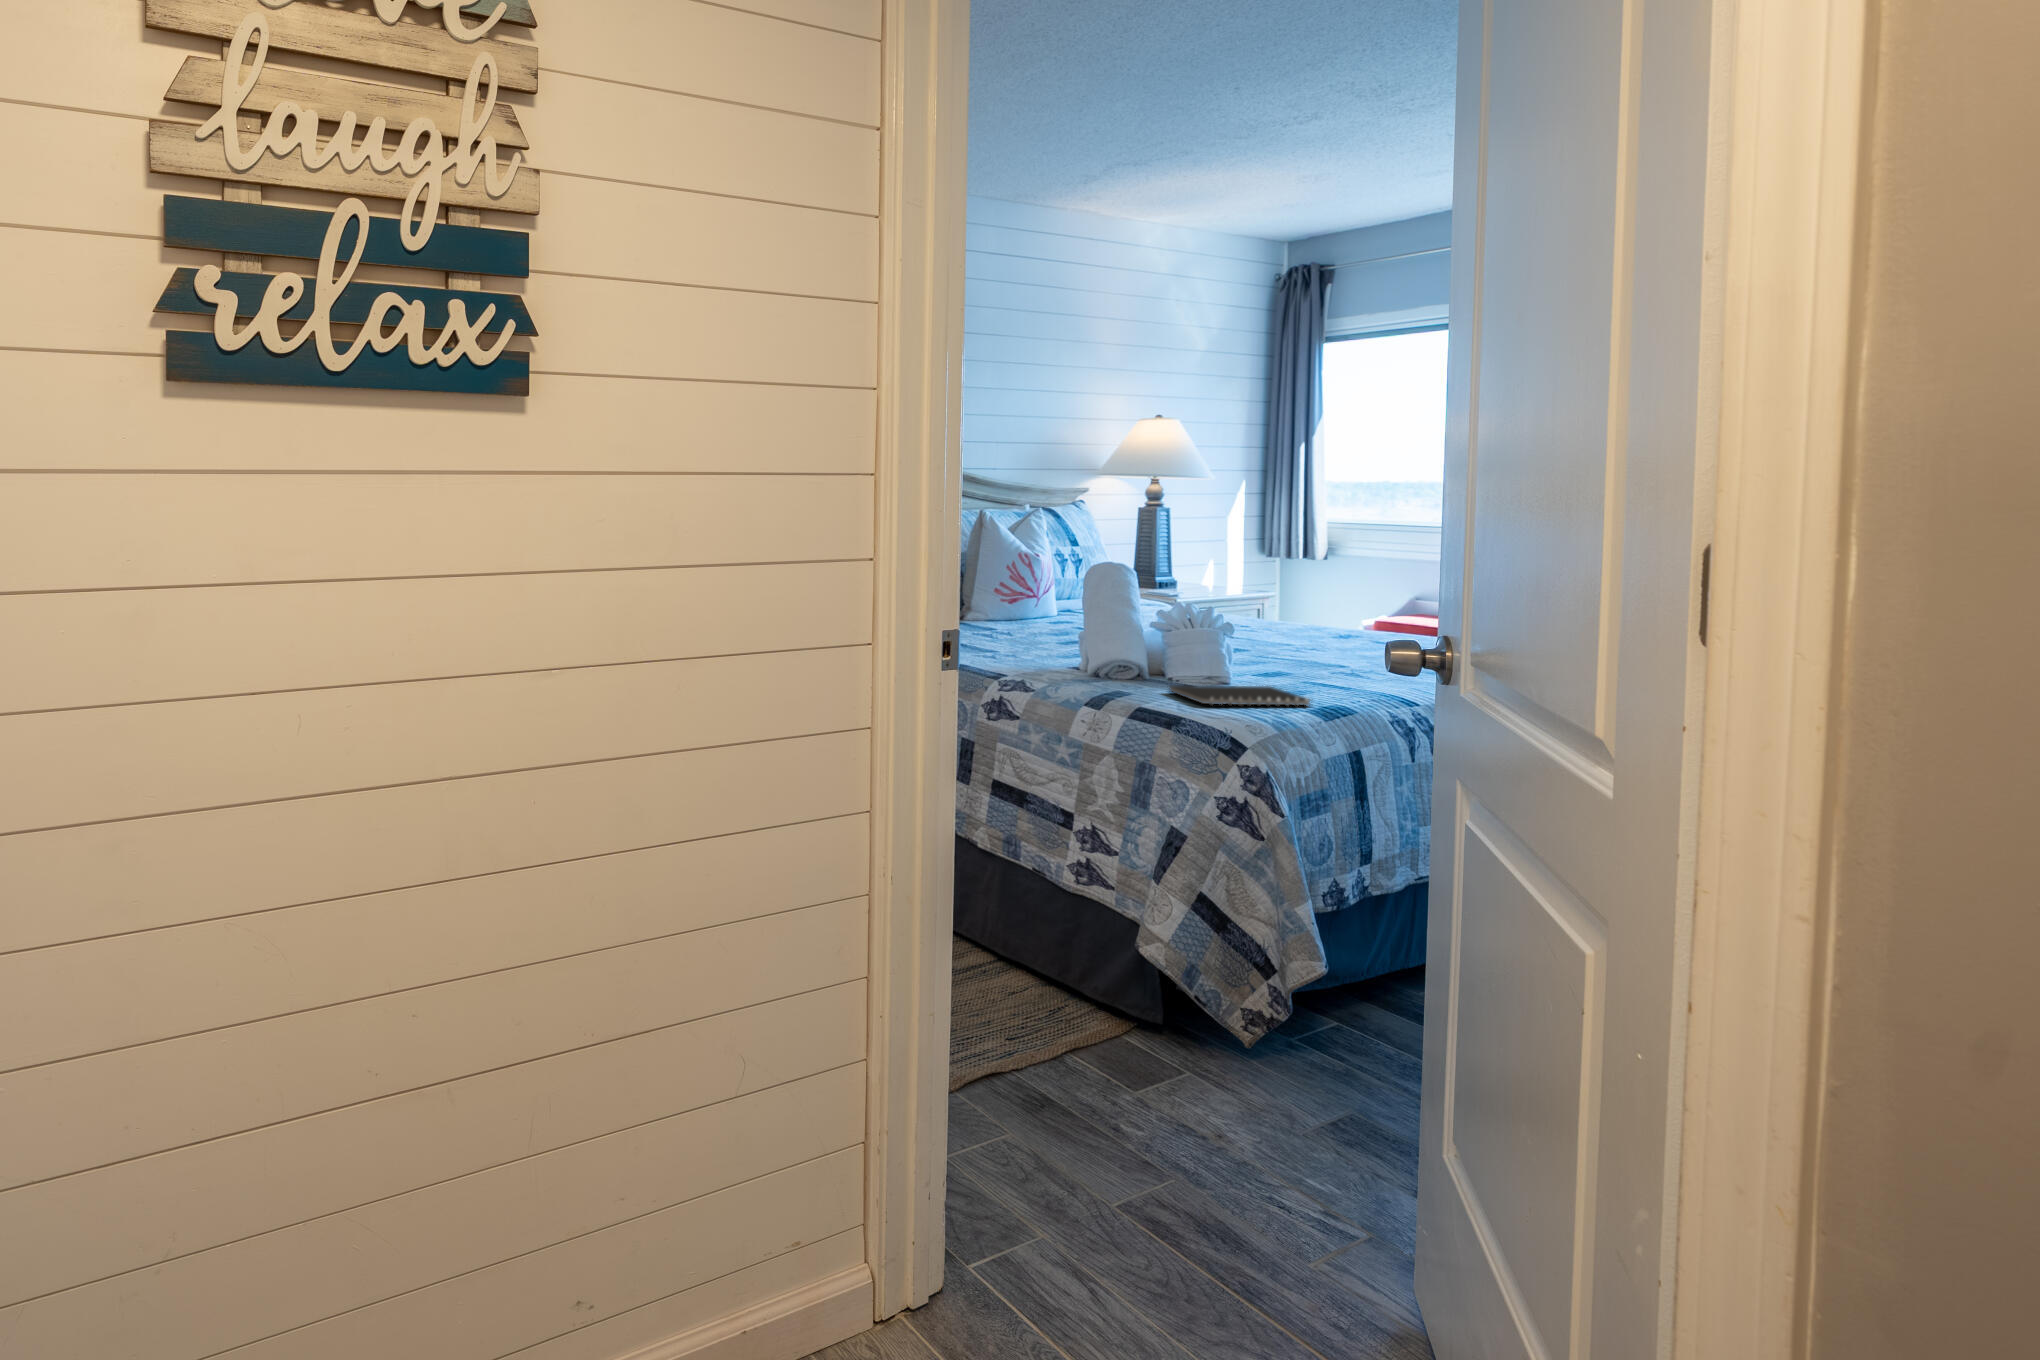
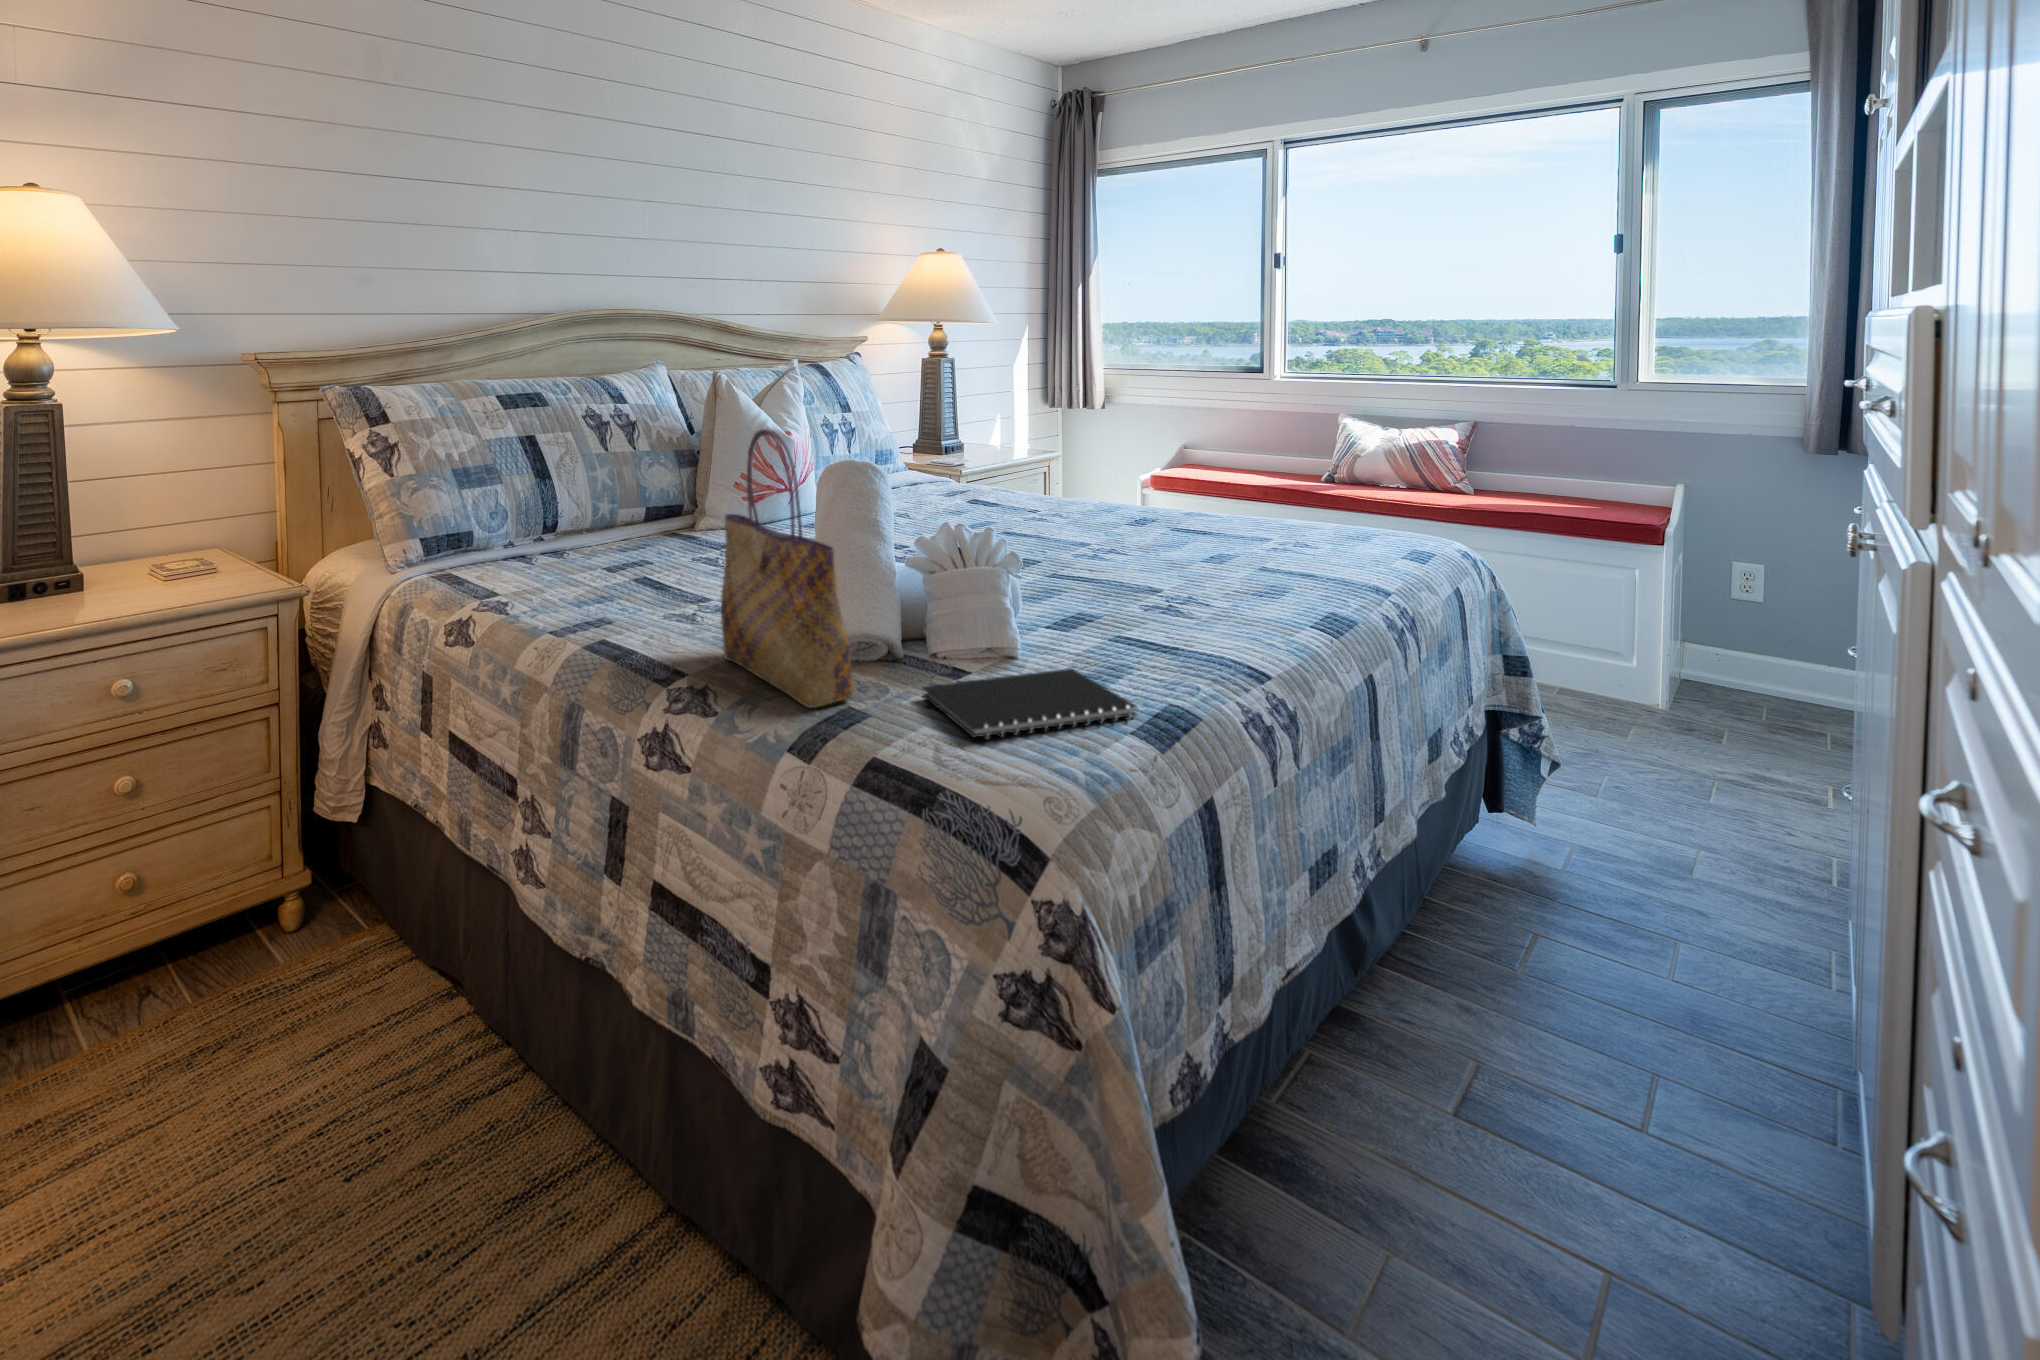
tote bag: none [1026,530,1122,691] -> present [721,429,853,708]

